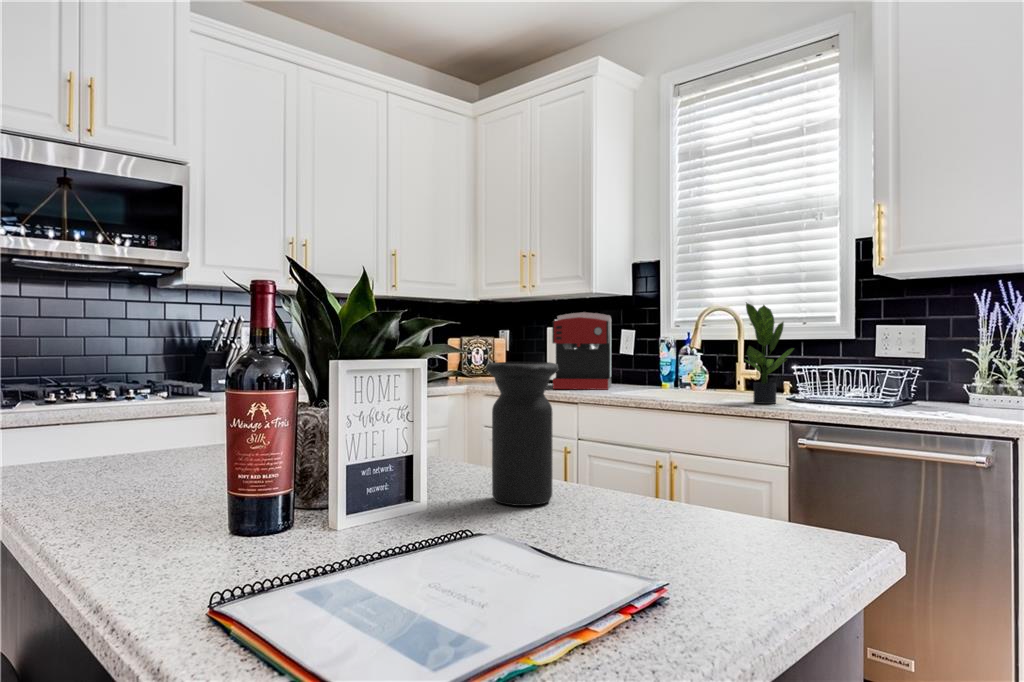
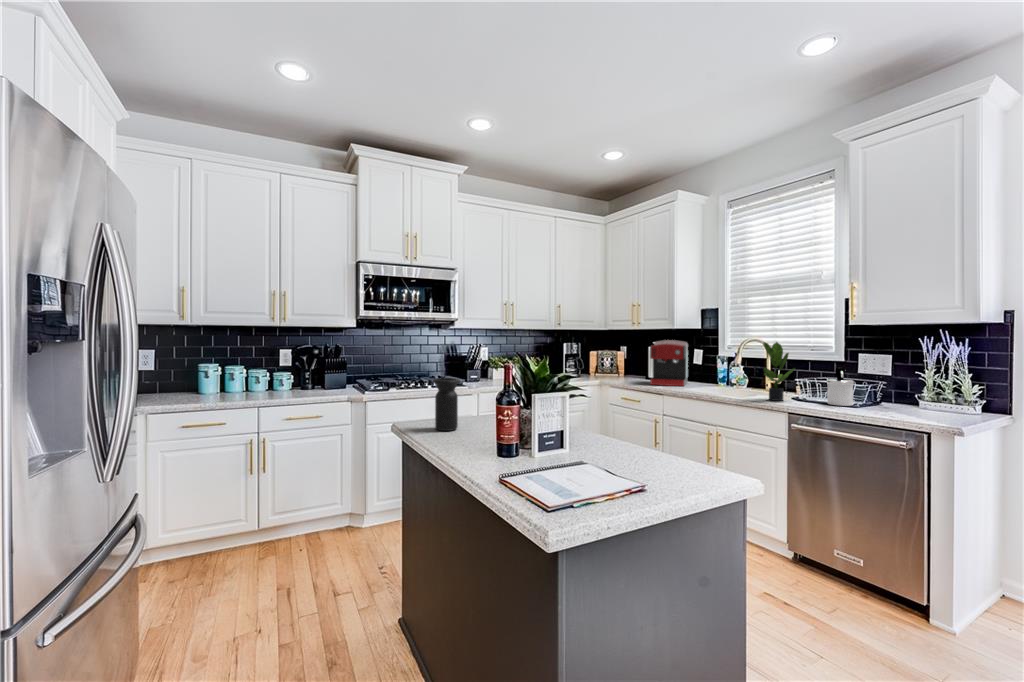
soap dispenser: none [843,345,884,407] -> present [827,368,854,406]
vase: present [486,362,559,506] -> present [433,378,460,431]

